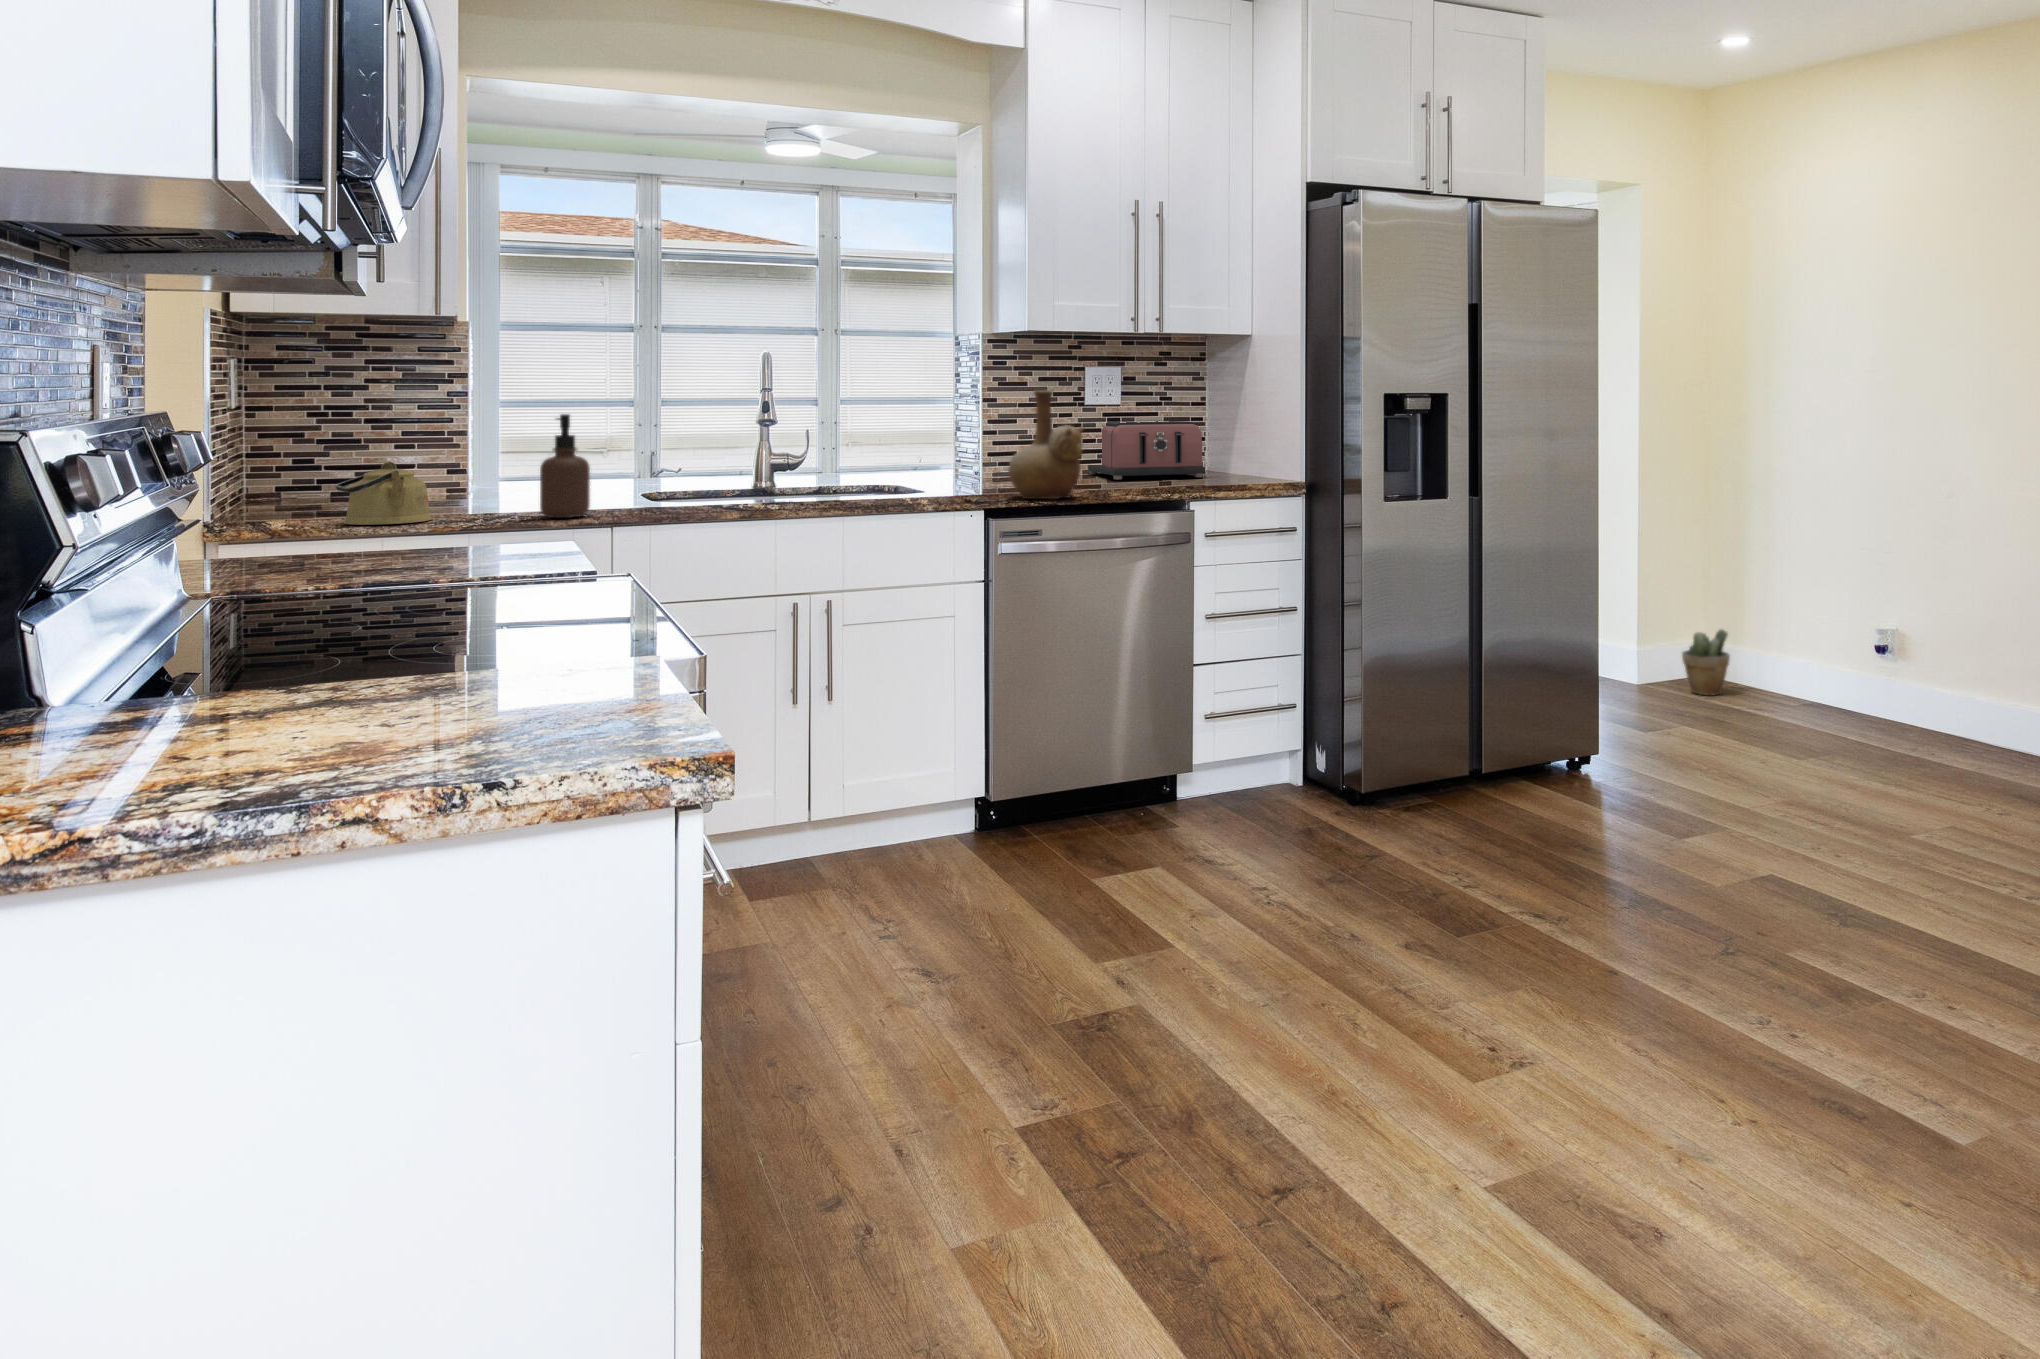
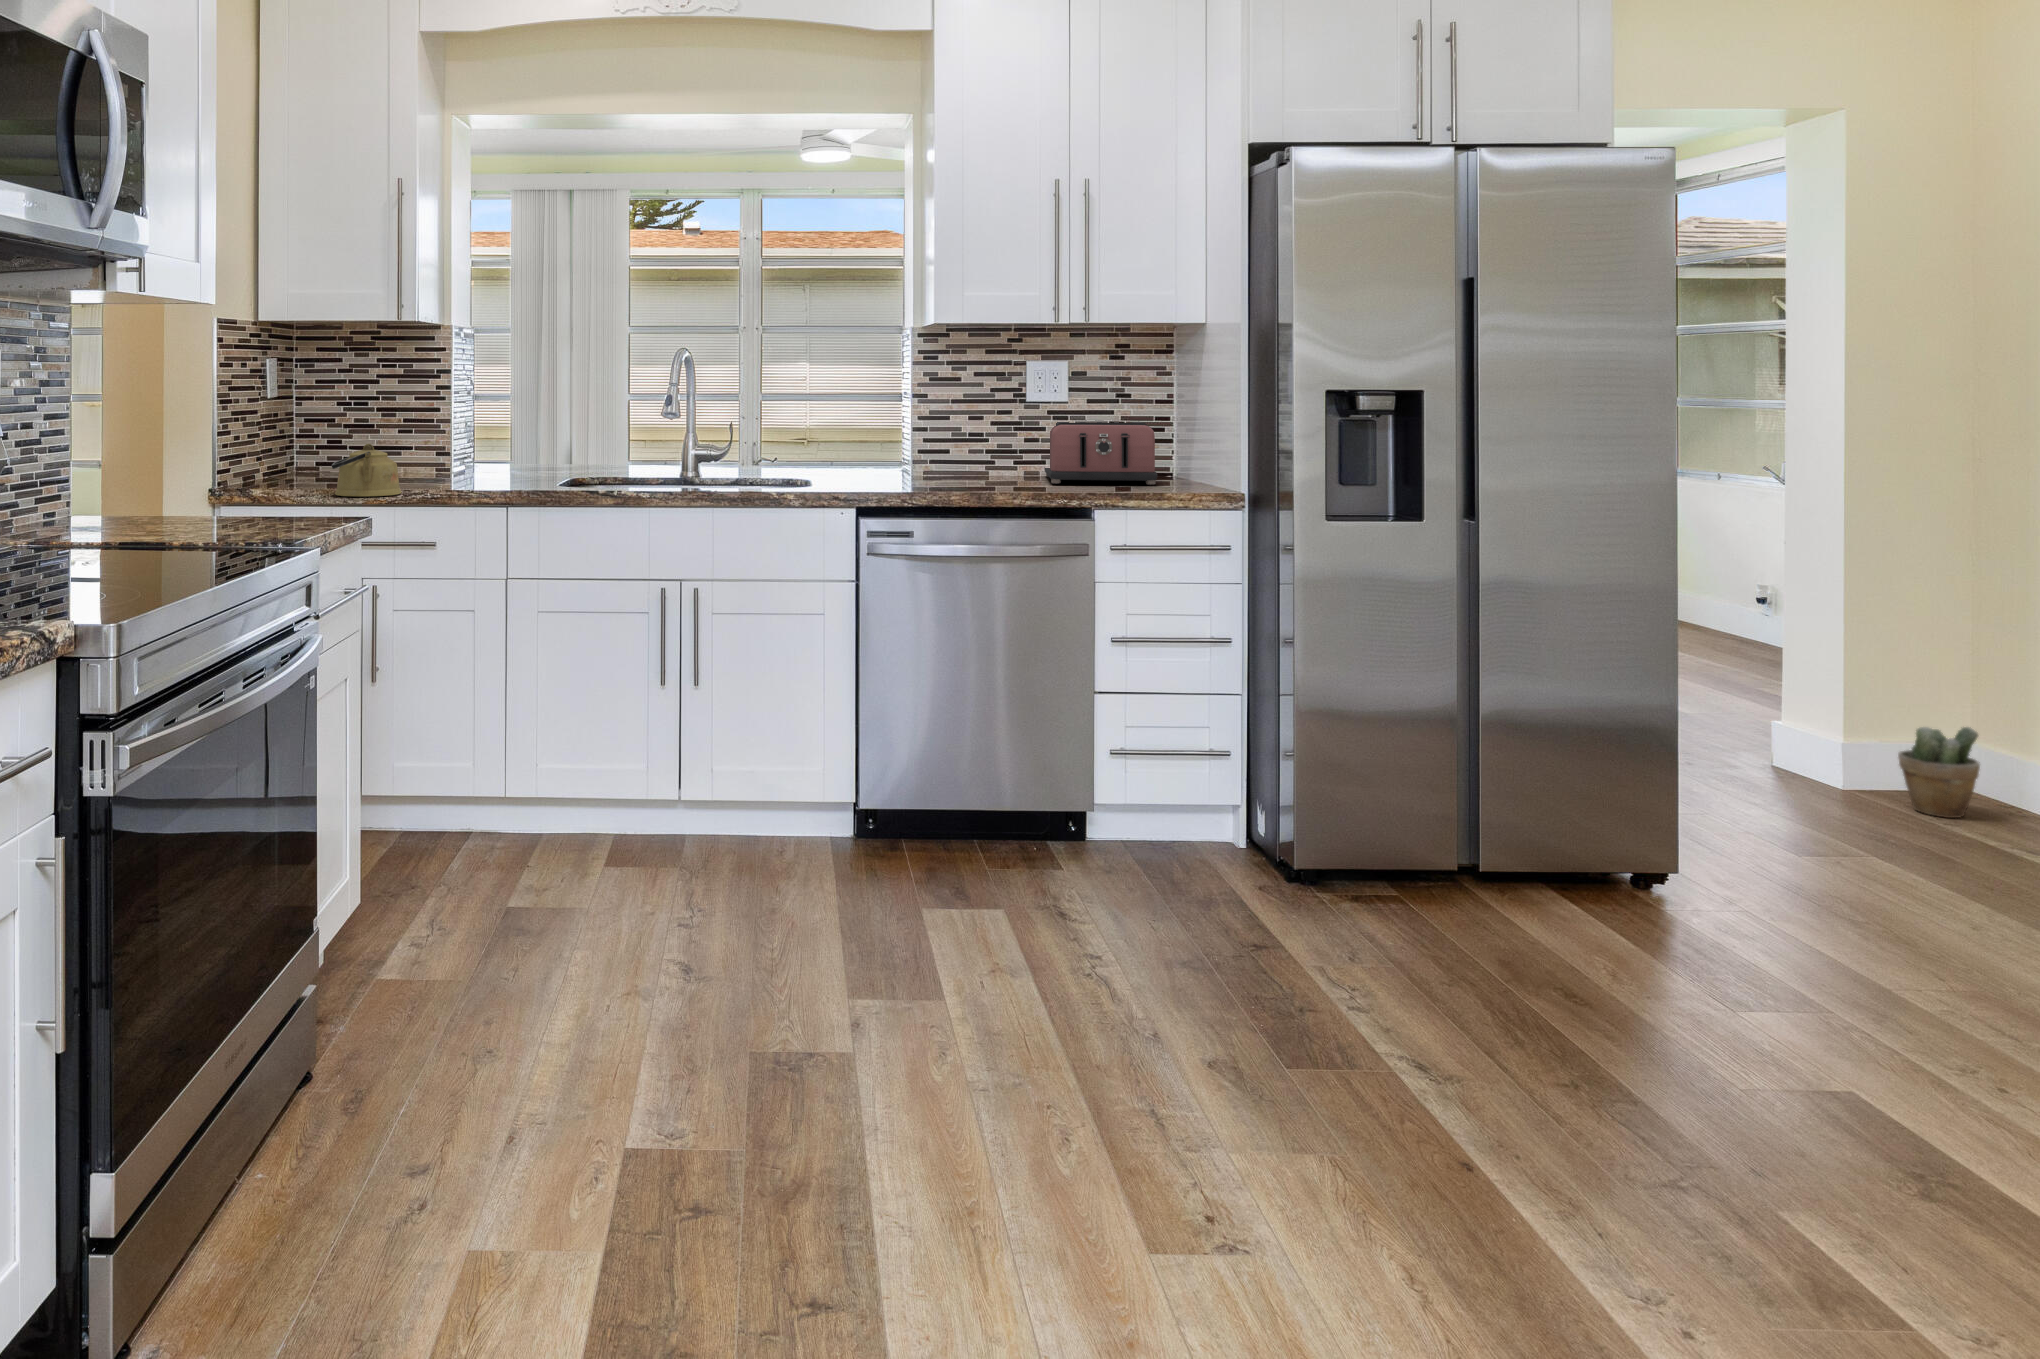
vase: present [1008,390,1084,499] -> none [896,387,972,502]
soap dispenser: present [540,414,590,518] -> none [473,406,513,498]

